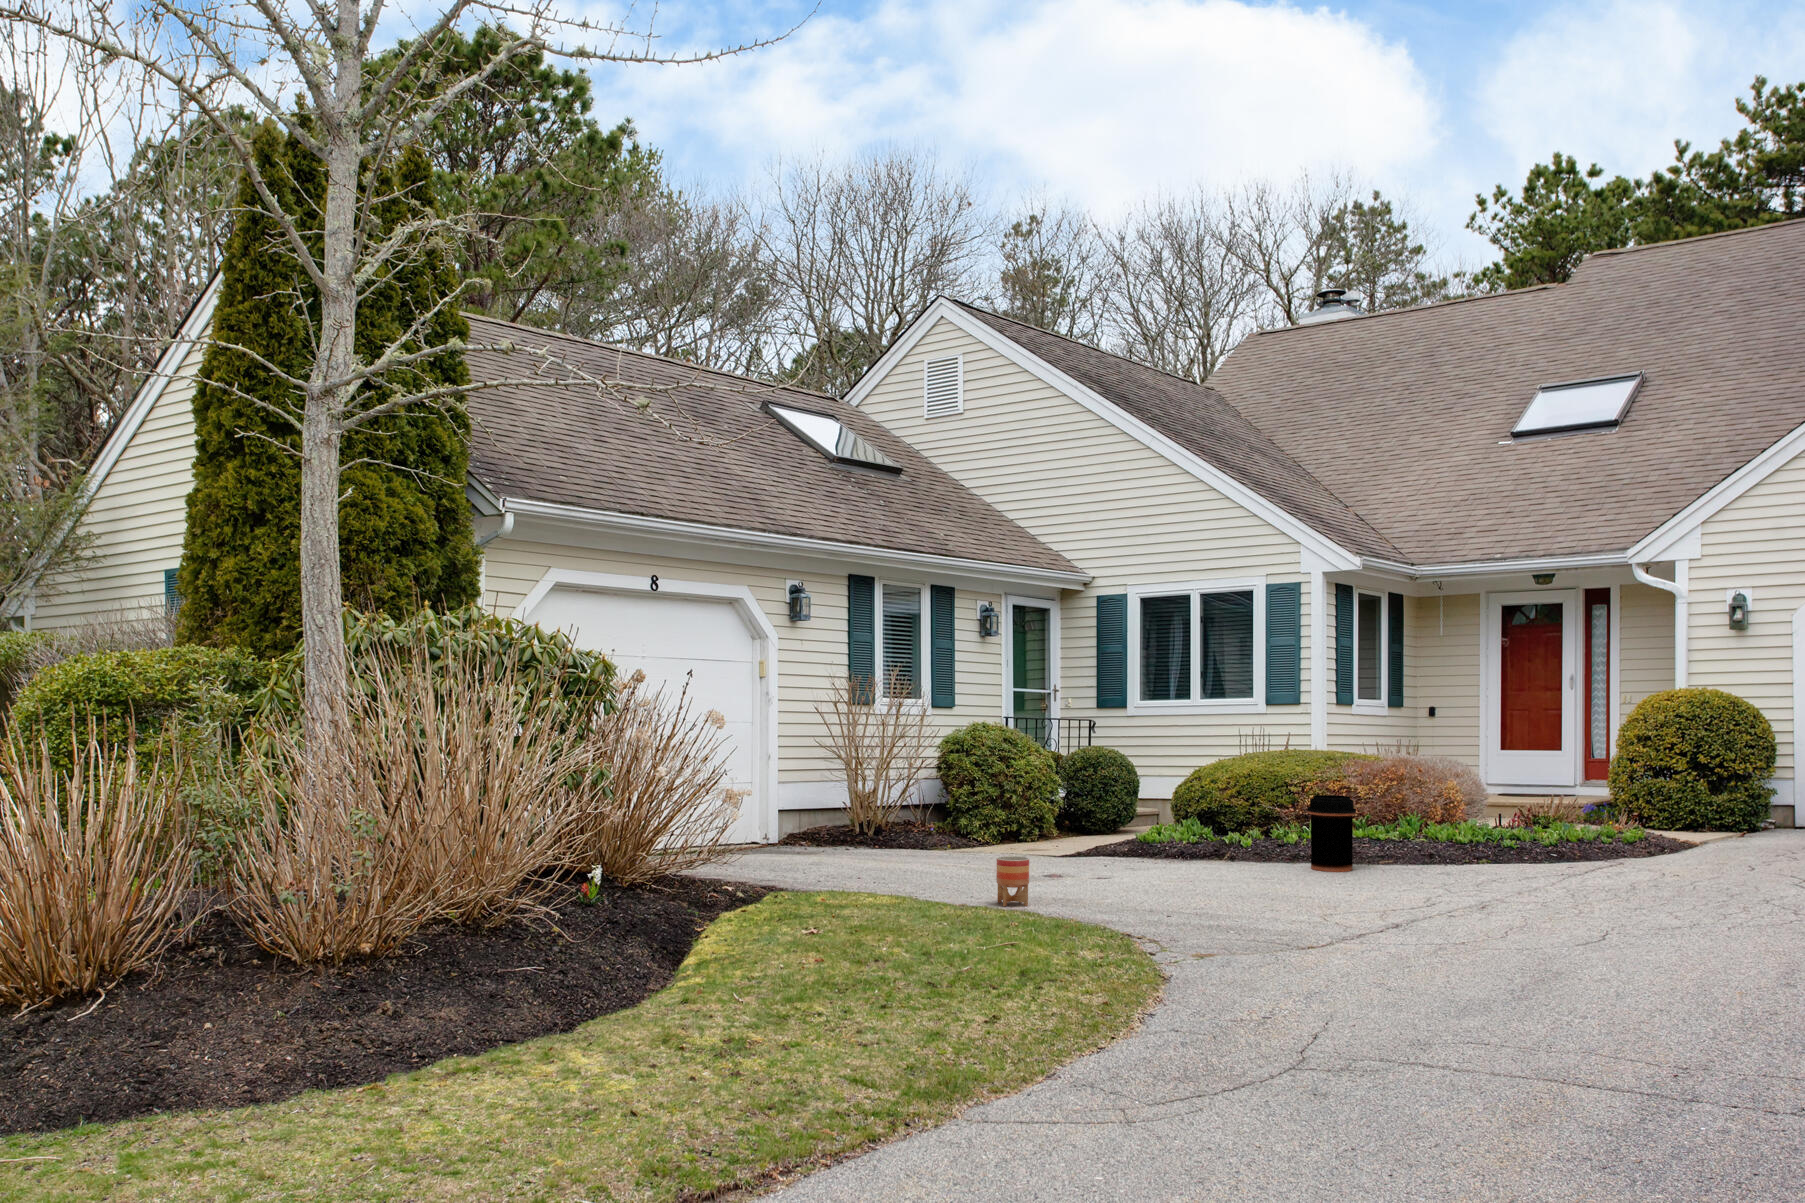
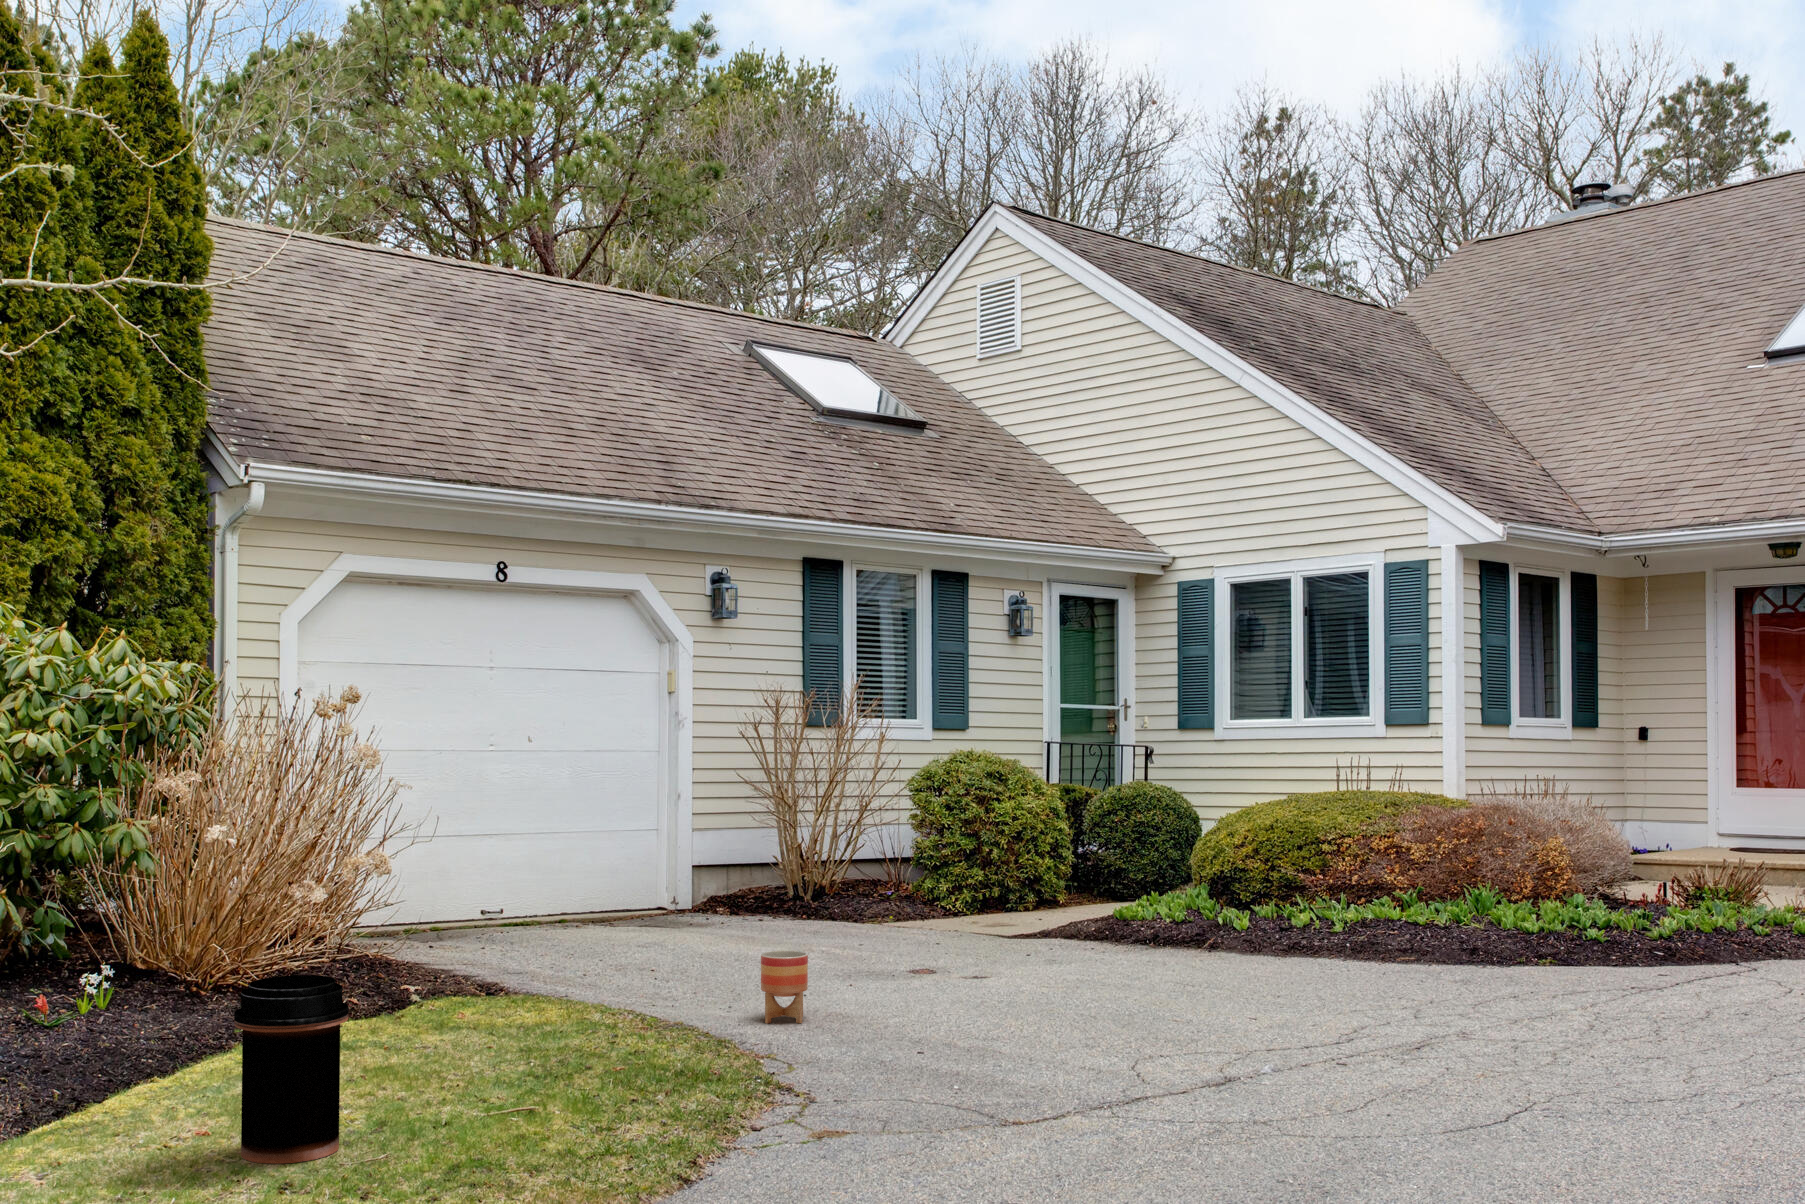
trash can: present [1307,795,1356,872] -> present [234,975,349,1164]

